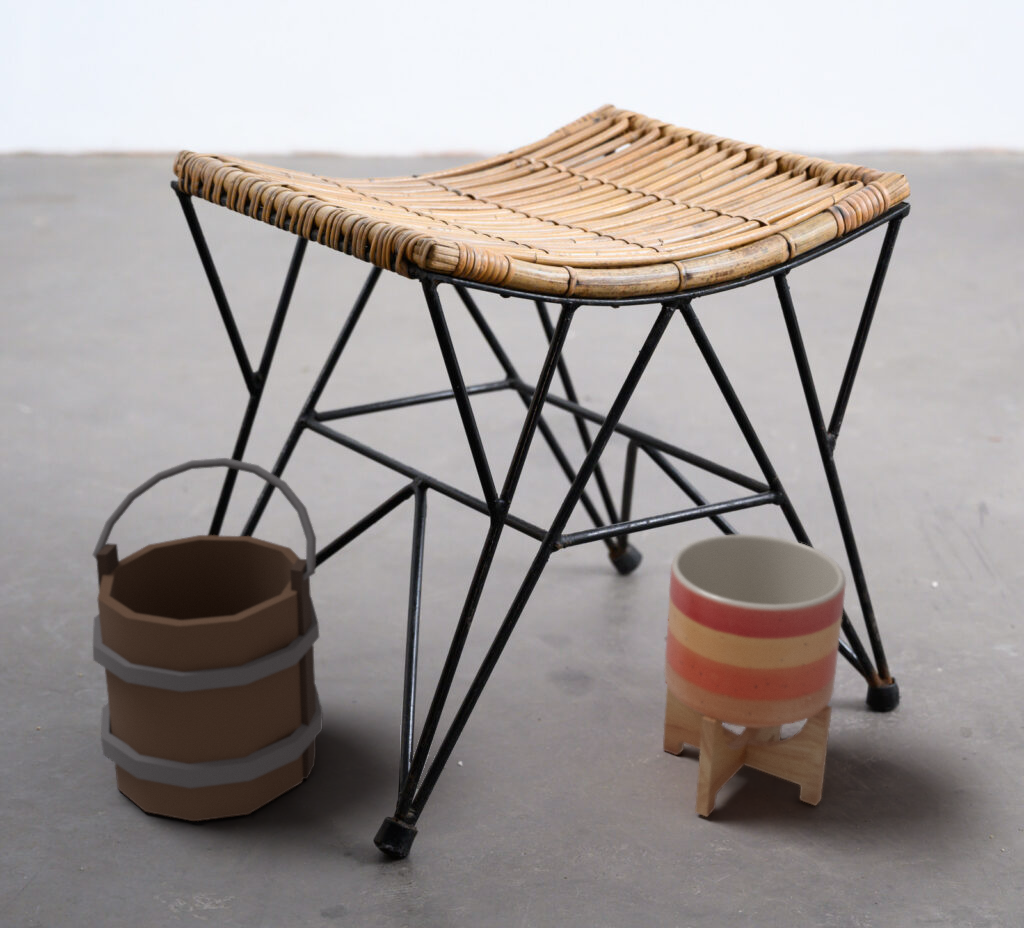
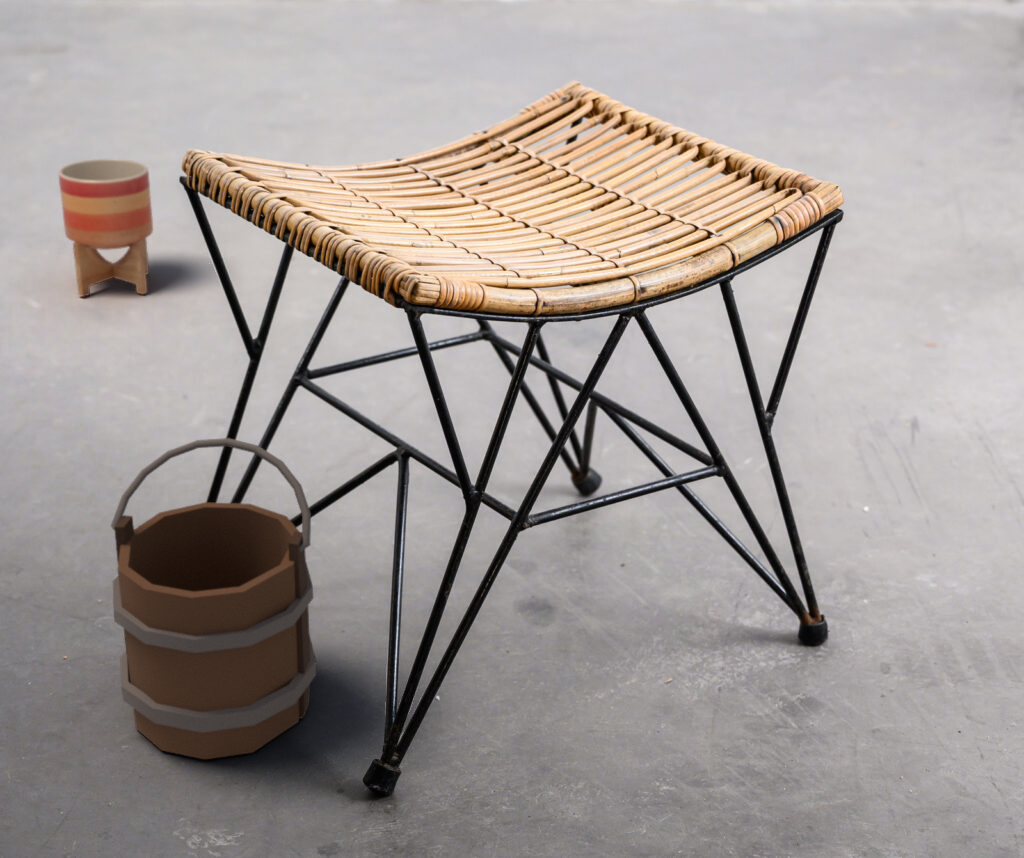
planter: present [663,534,846,816] -> present [59,159,153,296]

